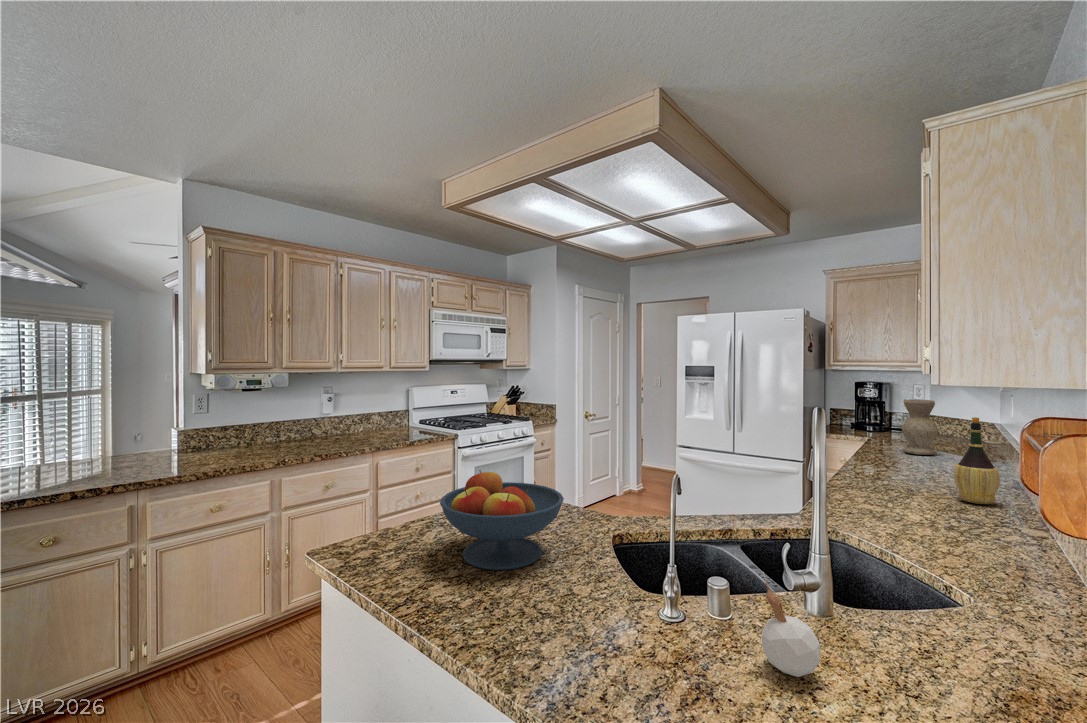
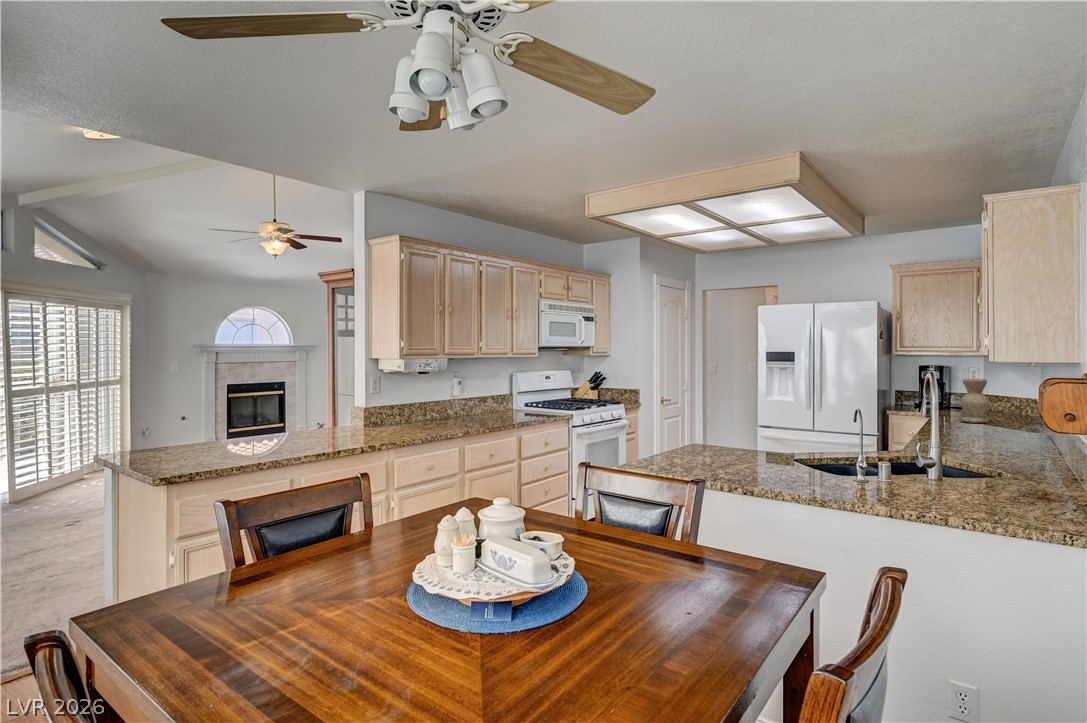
wine bottle: present [954,417,1000,504] -> none [998,386,1027,443]
fruit bowl: present [440,470,564,570] -> none [697,416,774,468]
candle: present [762,572,820,677] -> none [908,444,936,485]

